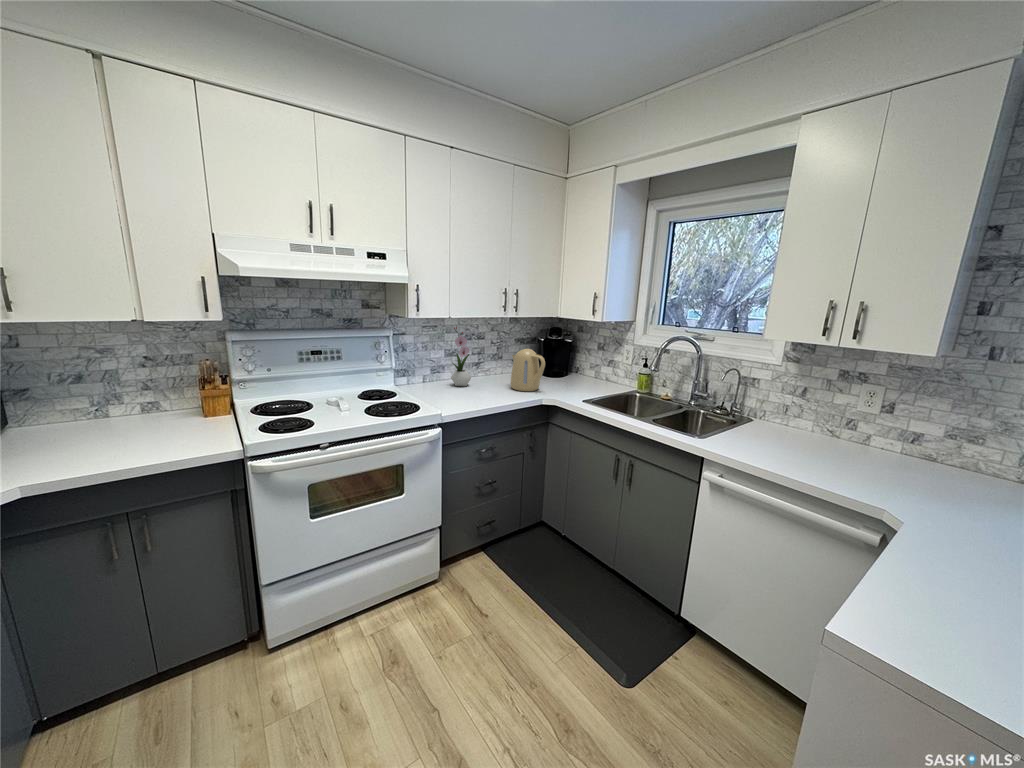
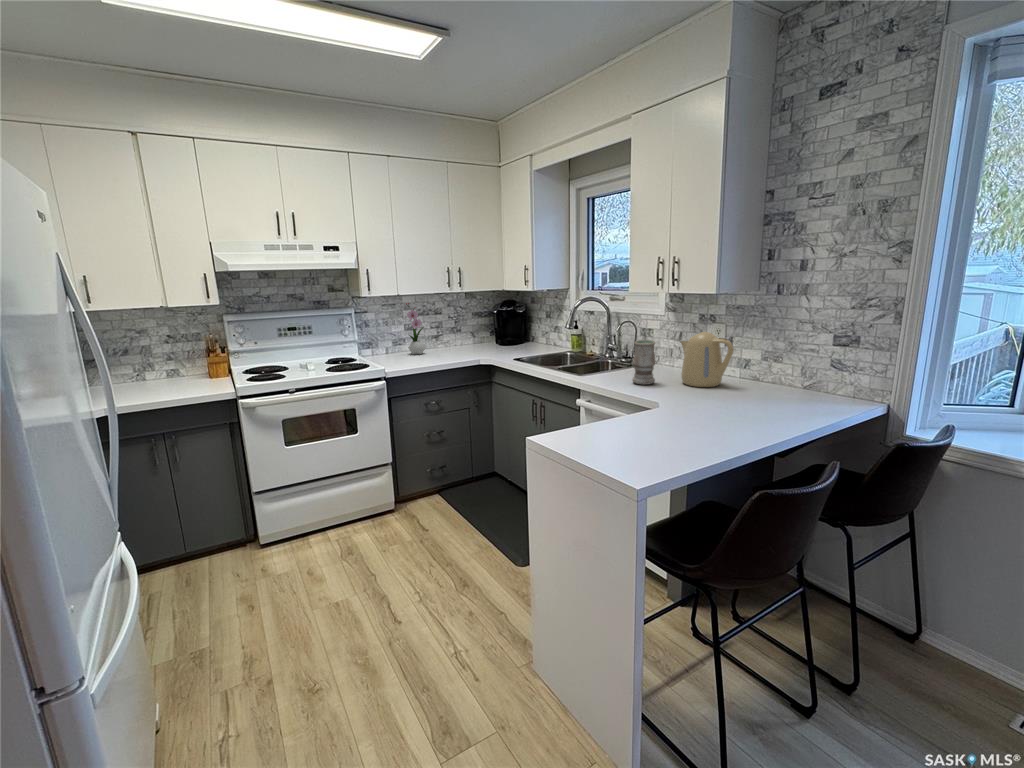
kettle: present [511,349,545,391] -> present [681,332,734,387]
vase: none [782,404,826,462] -> present [633,340,656,385]

